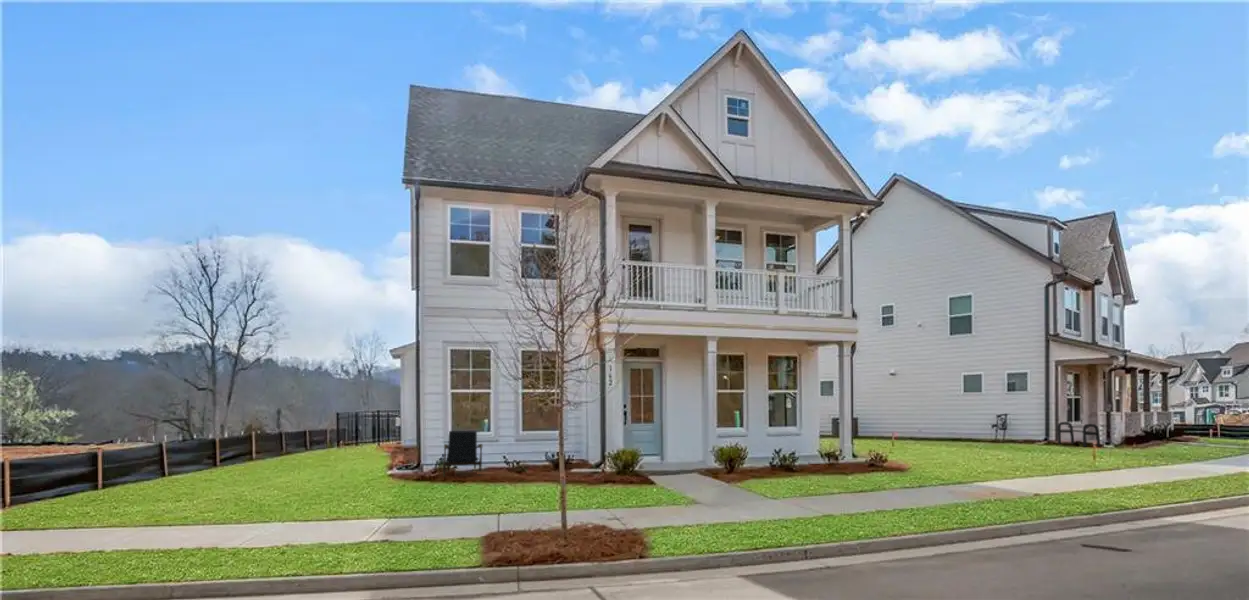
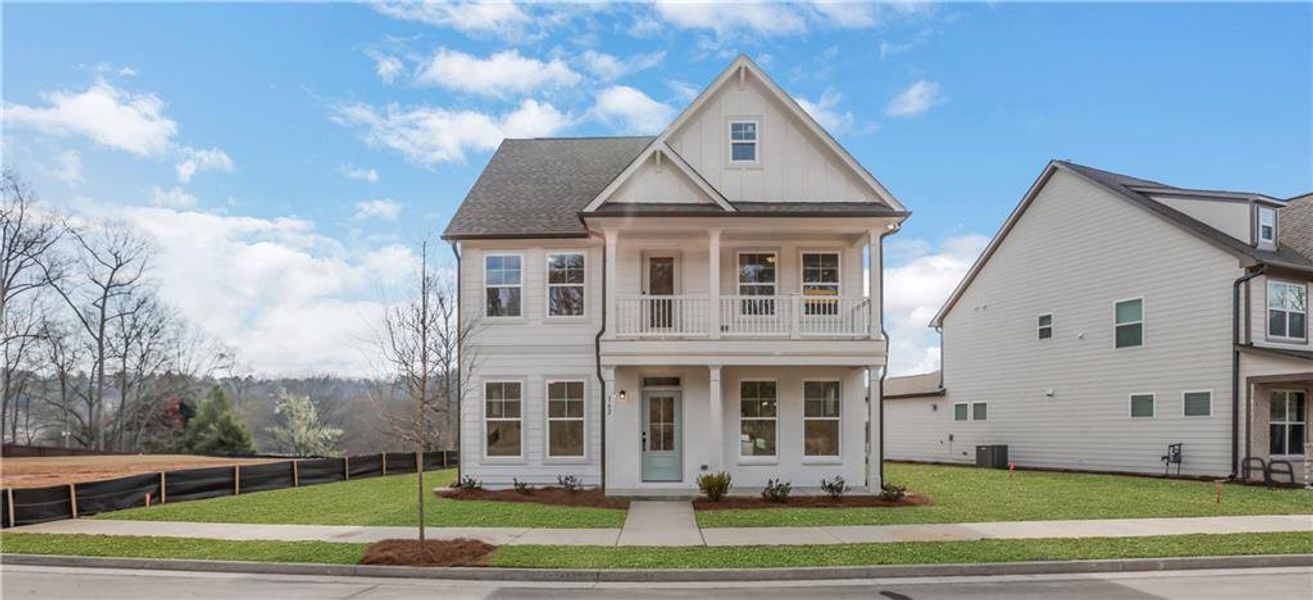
lounge chair: present [443,431,482,476] -> none [471,455,508,495]

